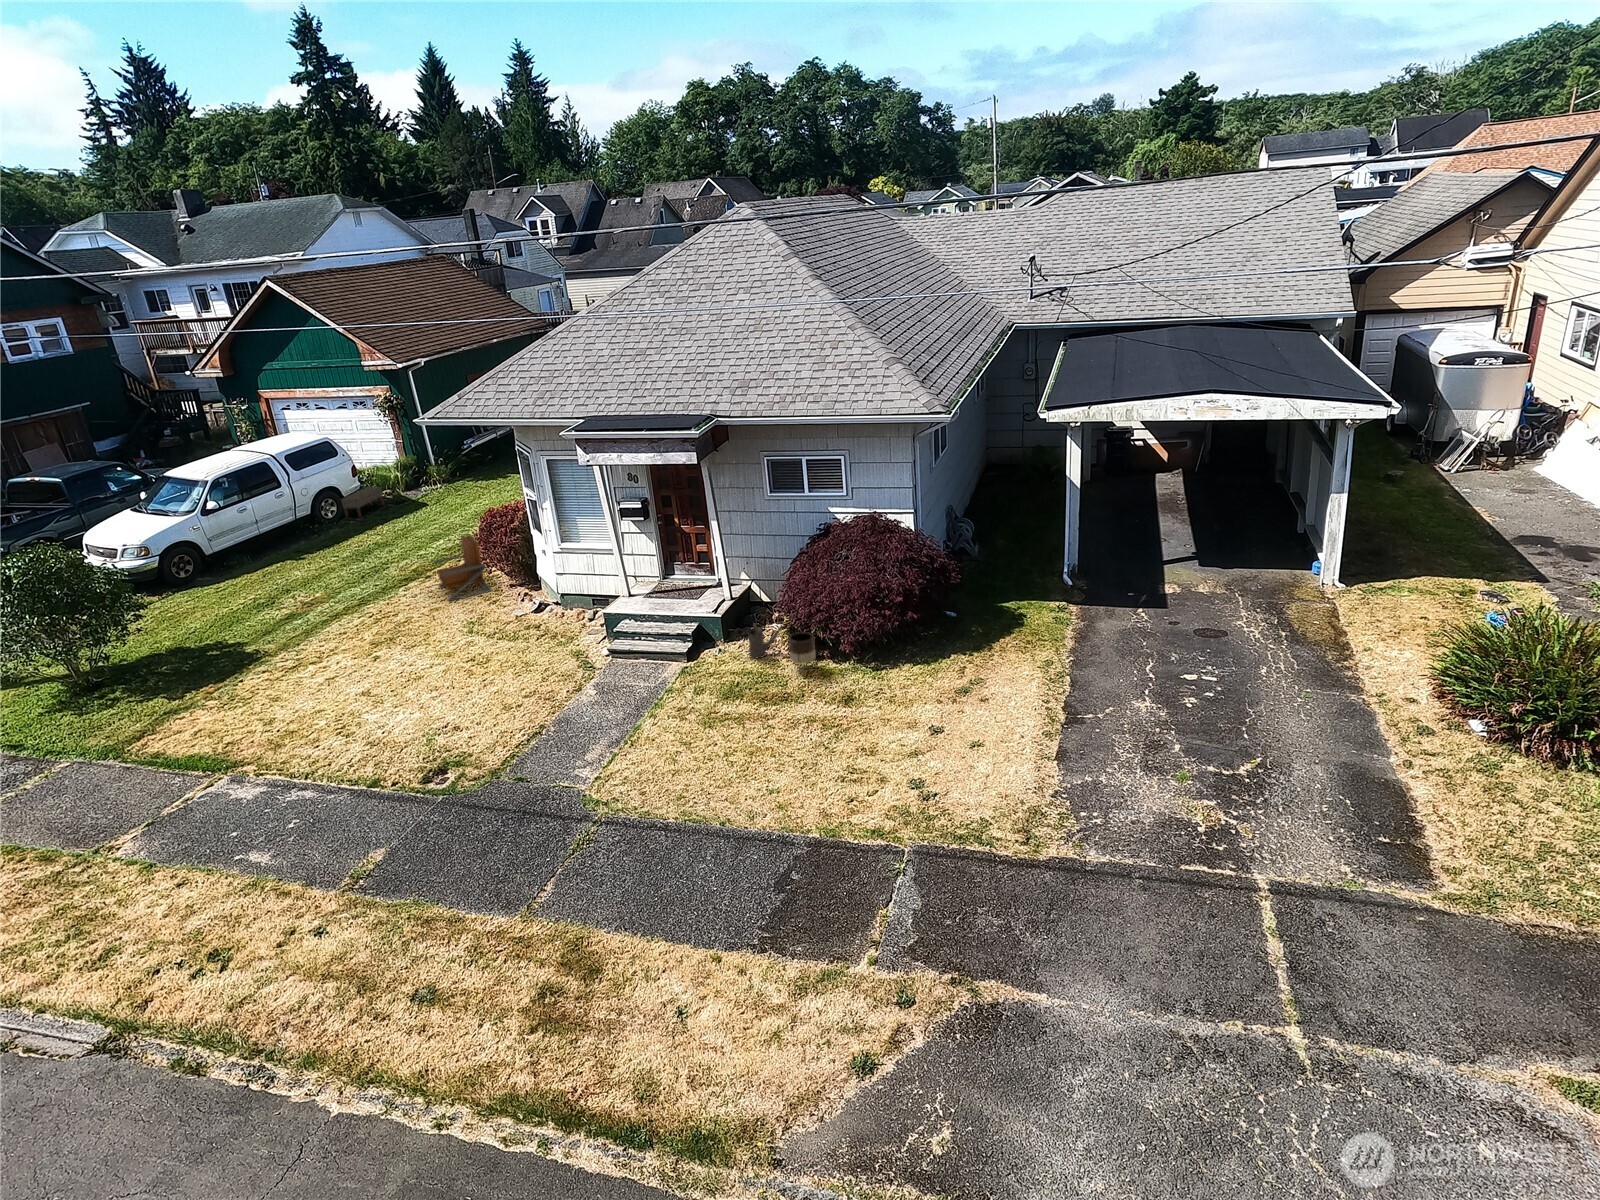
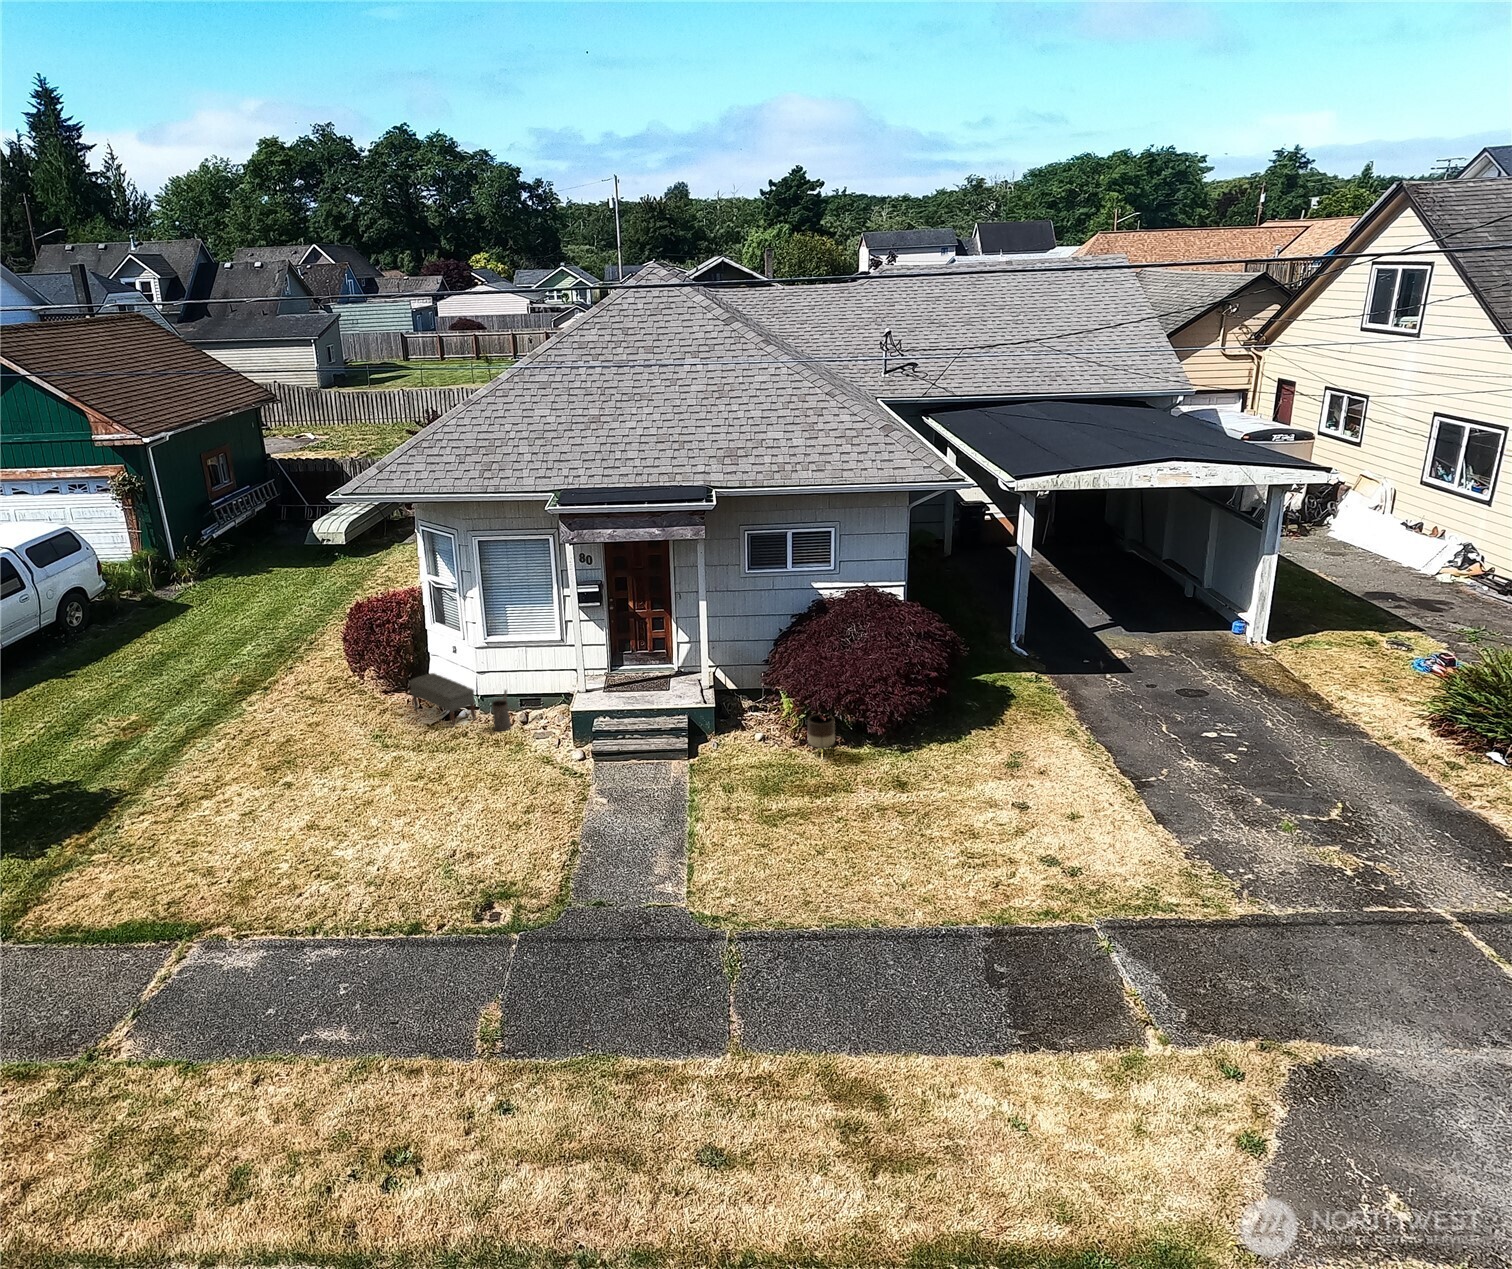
bench: present [341,487,384,517] -> present [409,673,476,727]
lounge chair: present [433,535,492,601] -> none [294,637,379,718]
watering can: present [748,623,783,658] -> present [492,690,511,731]

